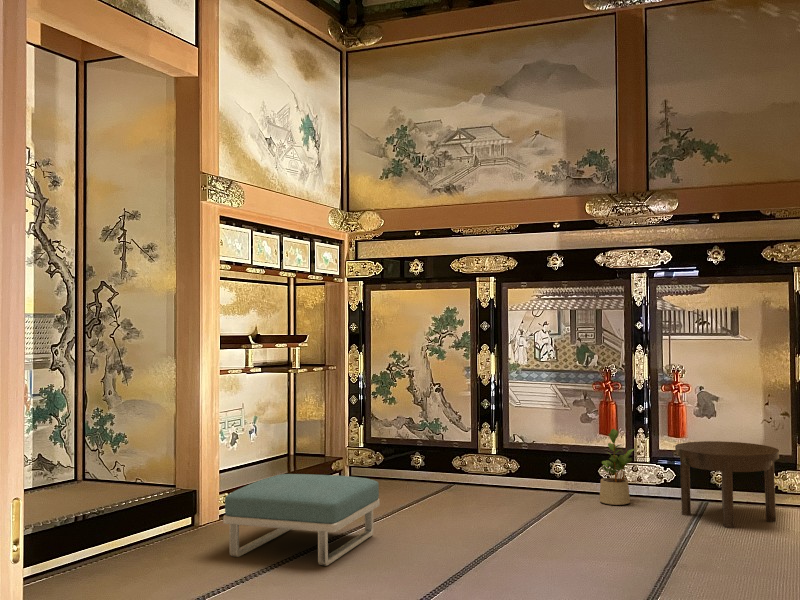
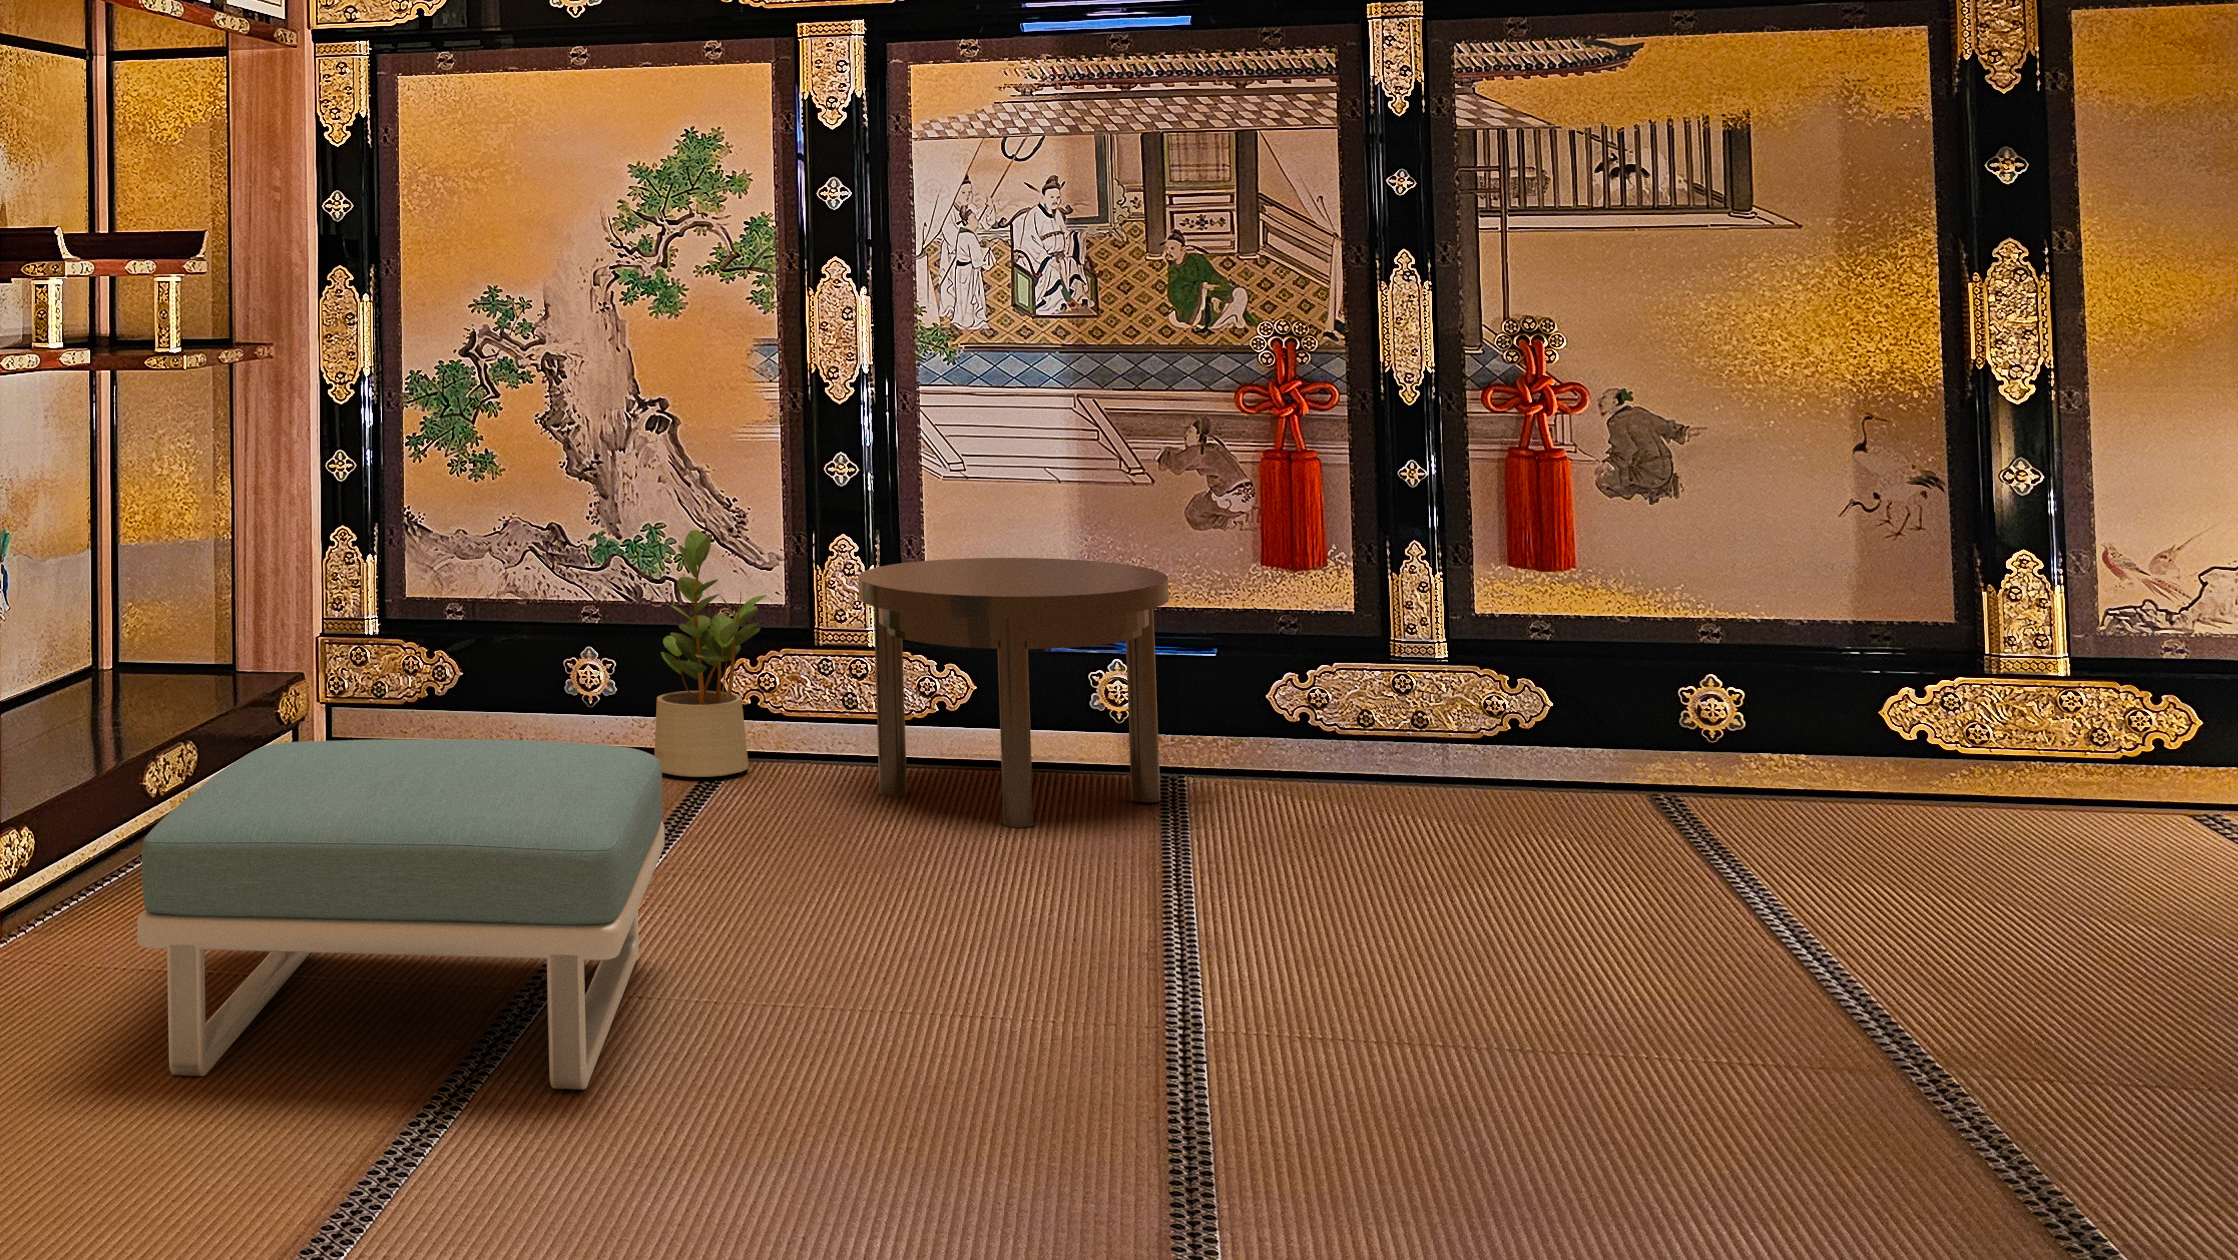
potted plant: present [600,429,634,505] -> present [654,530,767,777]
side table: present [675,441,779,528] -> present [858,558,1169,828]

